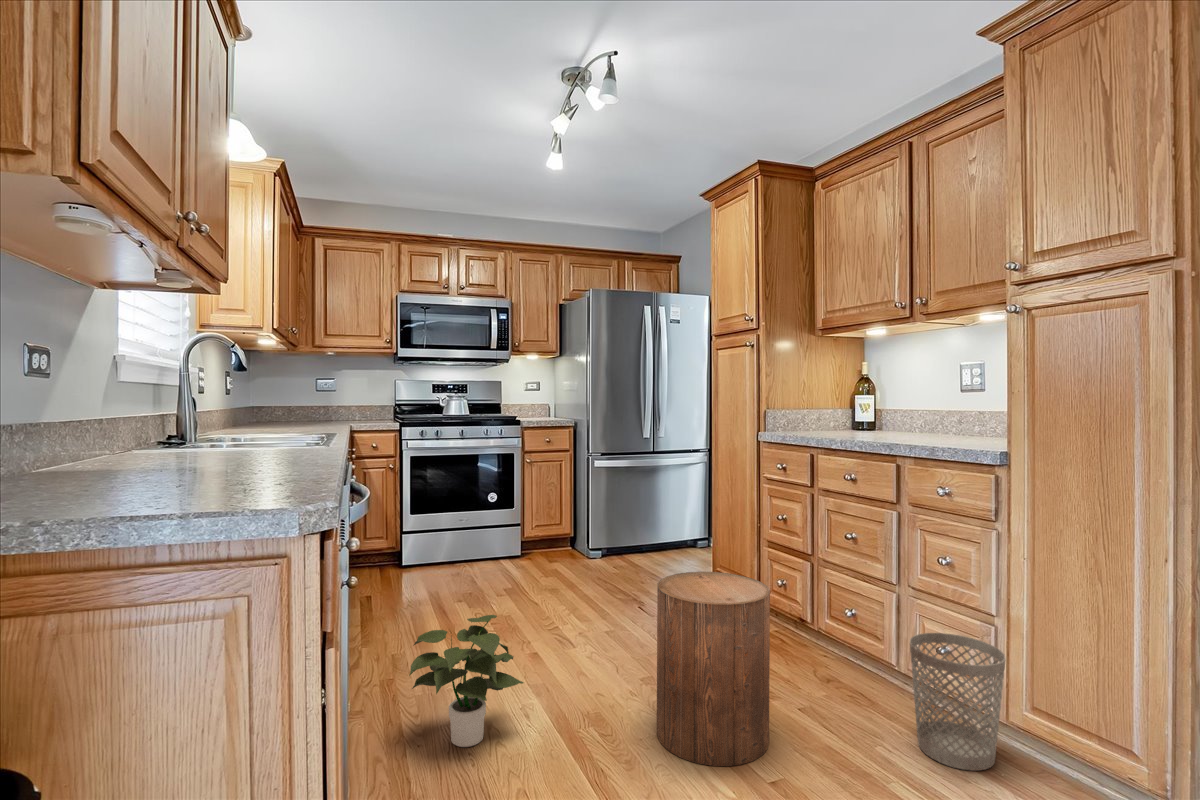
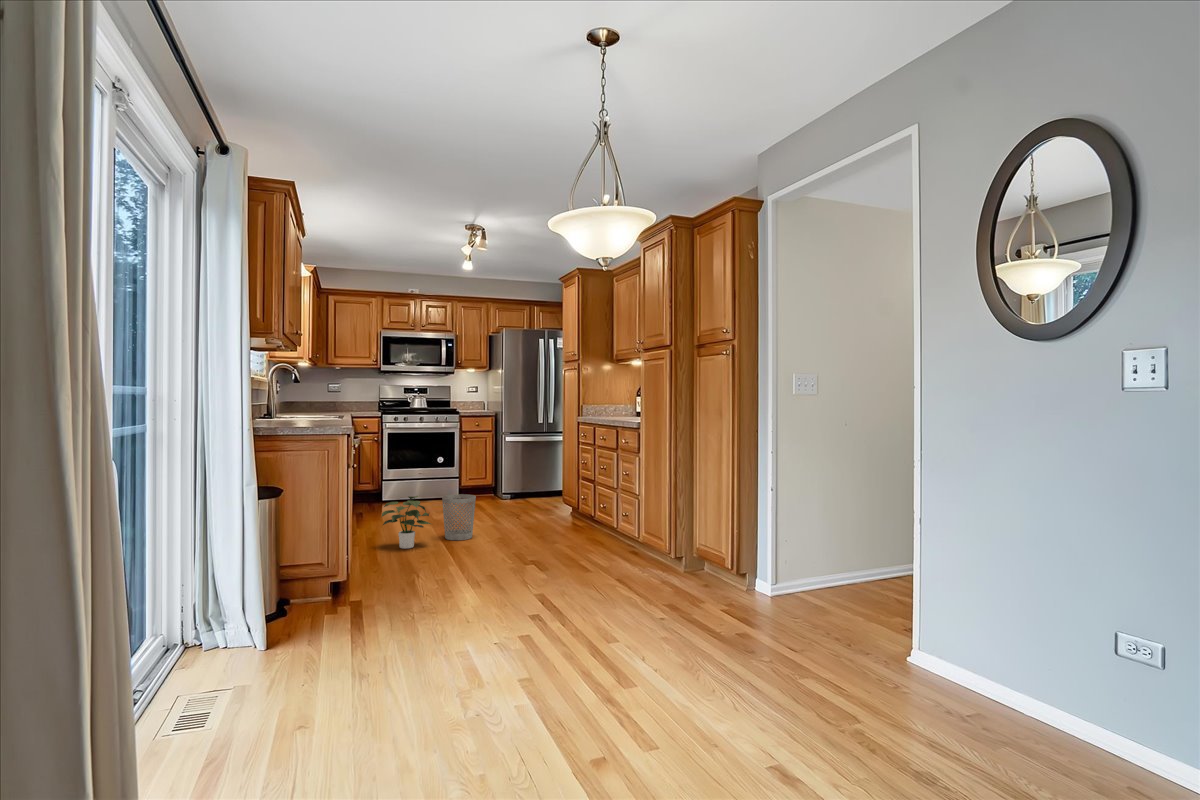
stool: present [657,572,770,766] -> none [490,479,540,553]
wastebasket: present [910,633,1006,770] -> present [442,494,476,540]

